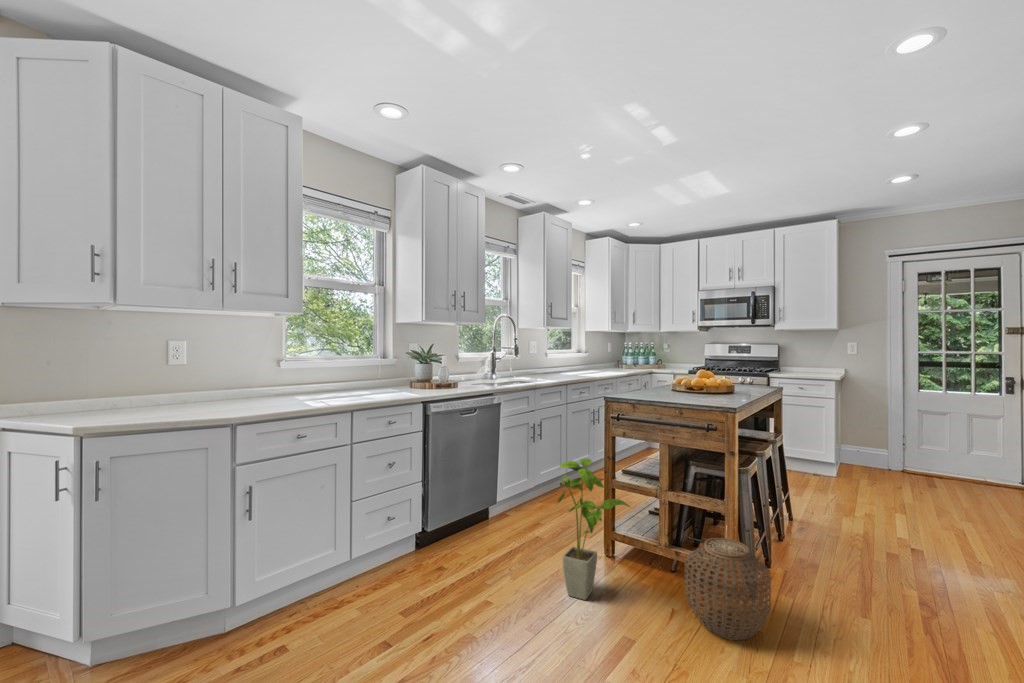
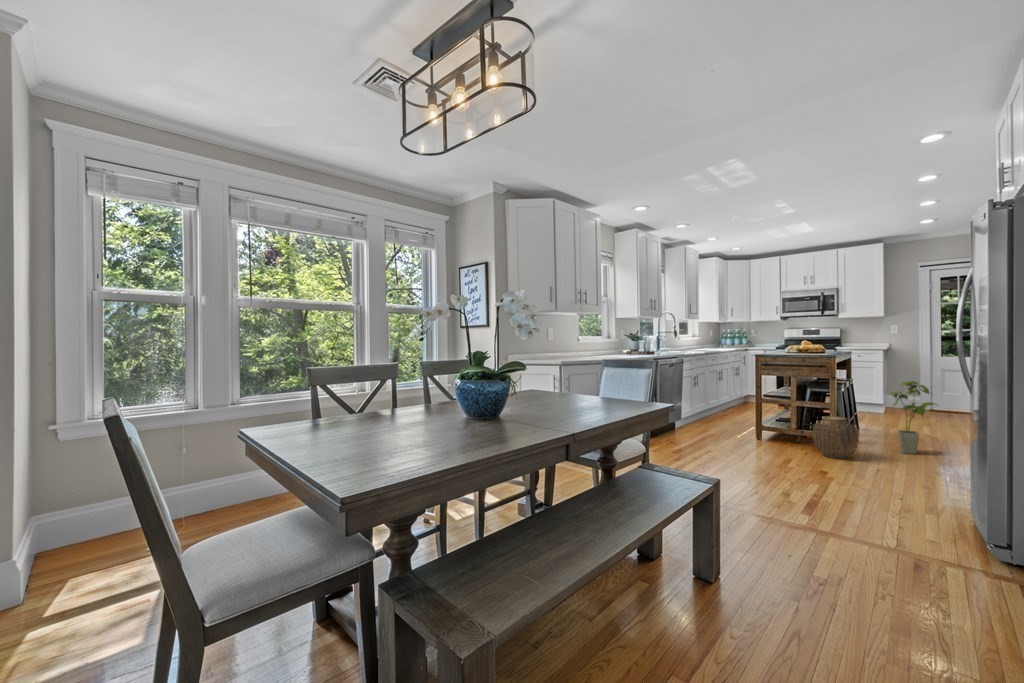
house plant: present [557,458,630,600] -> present [890,381,936,454]

